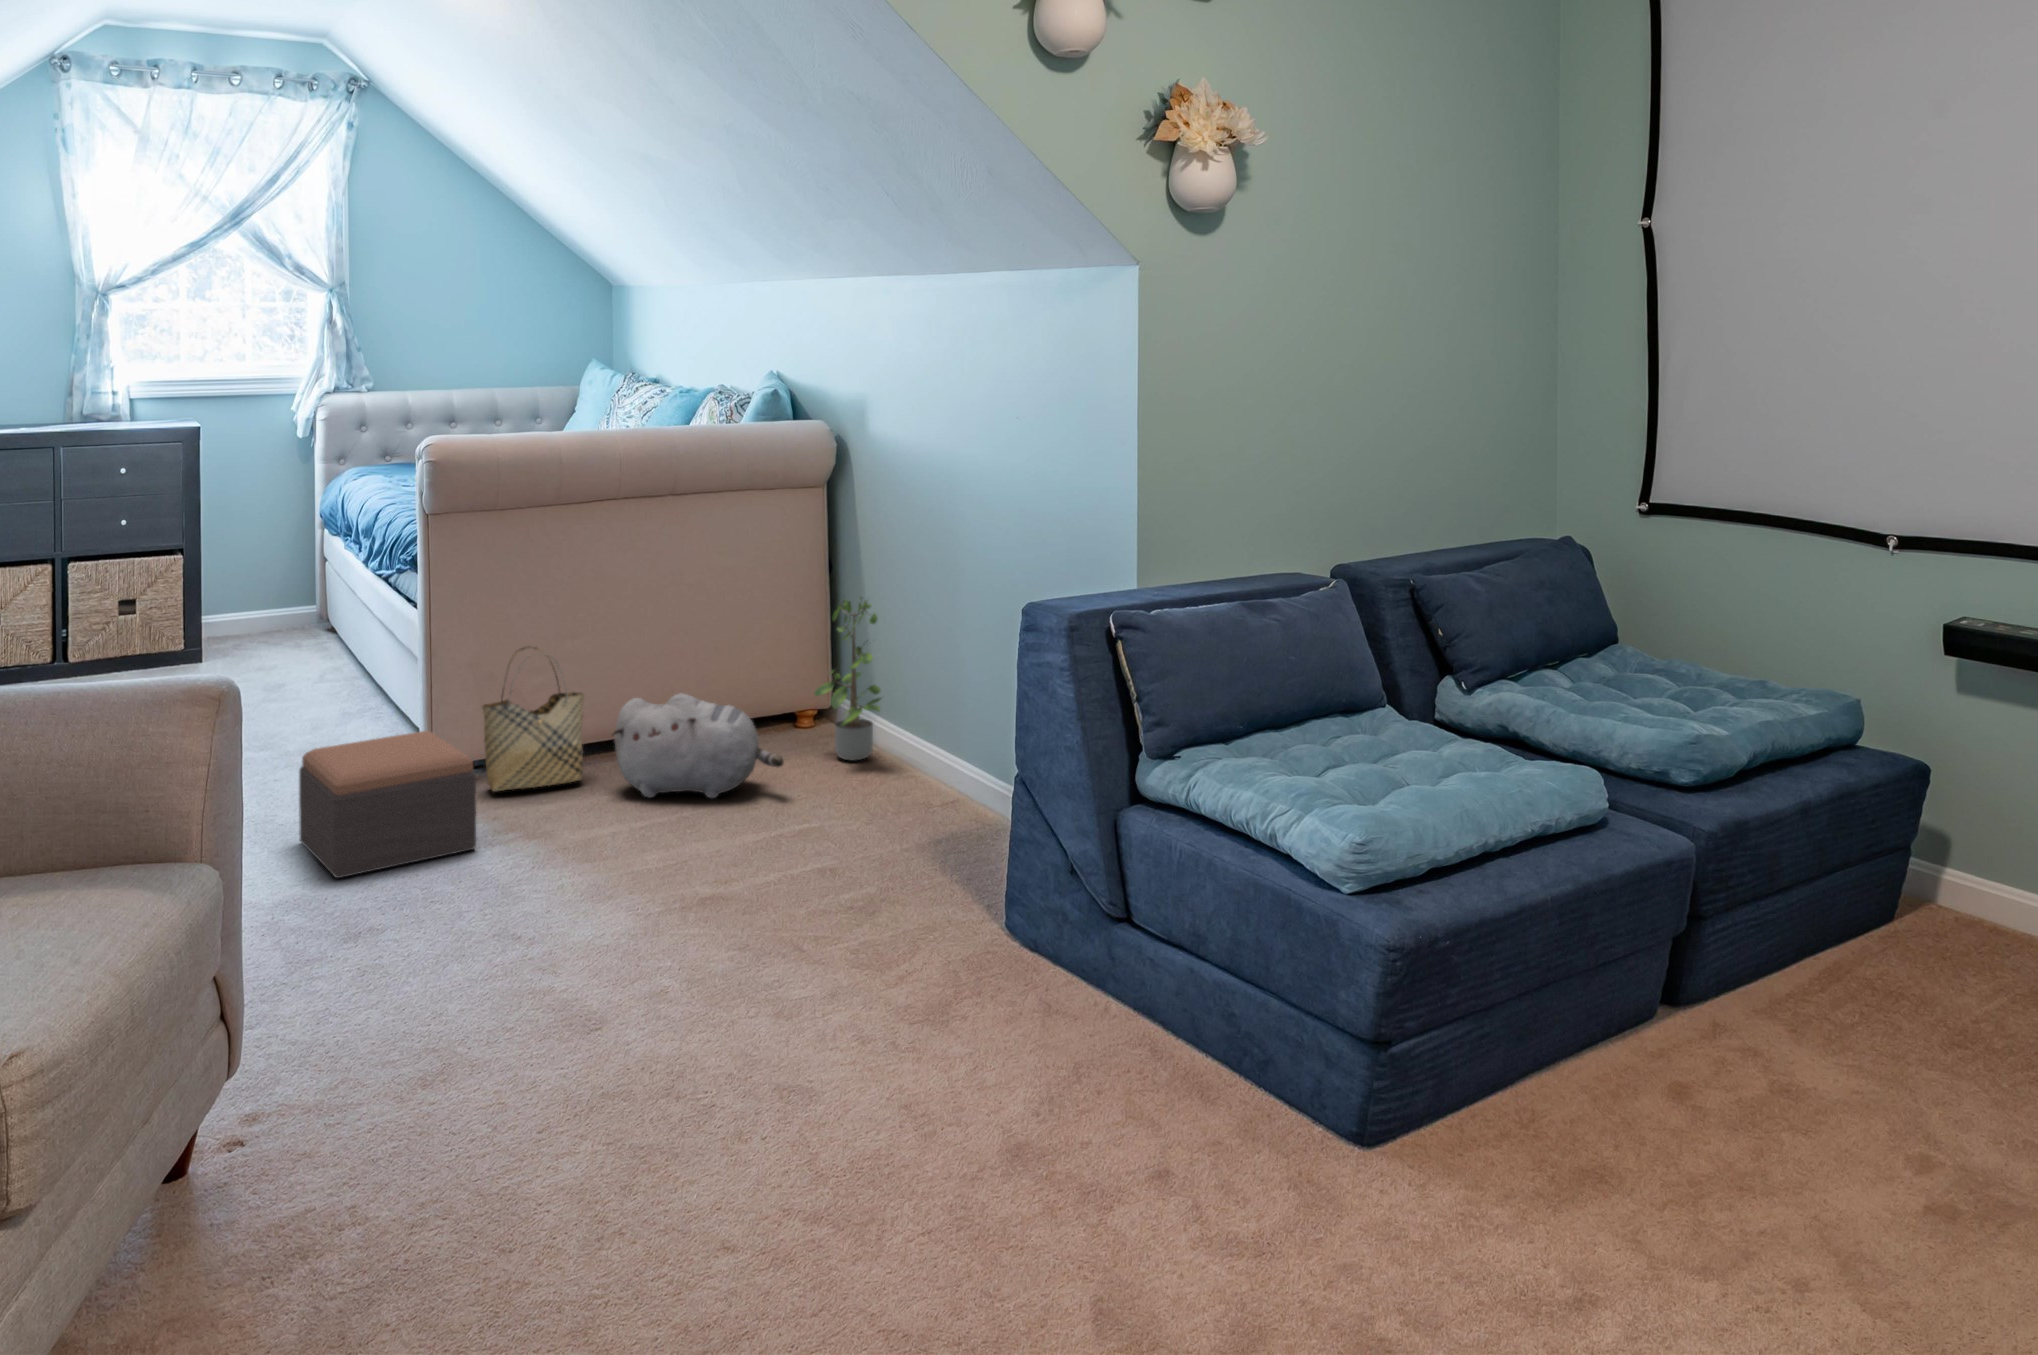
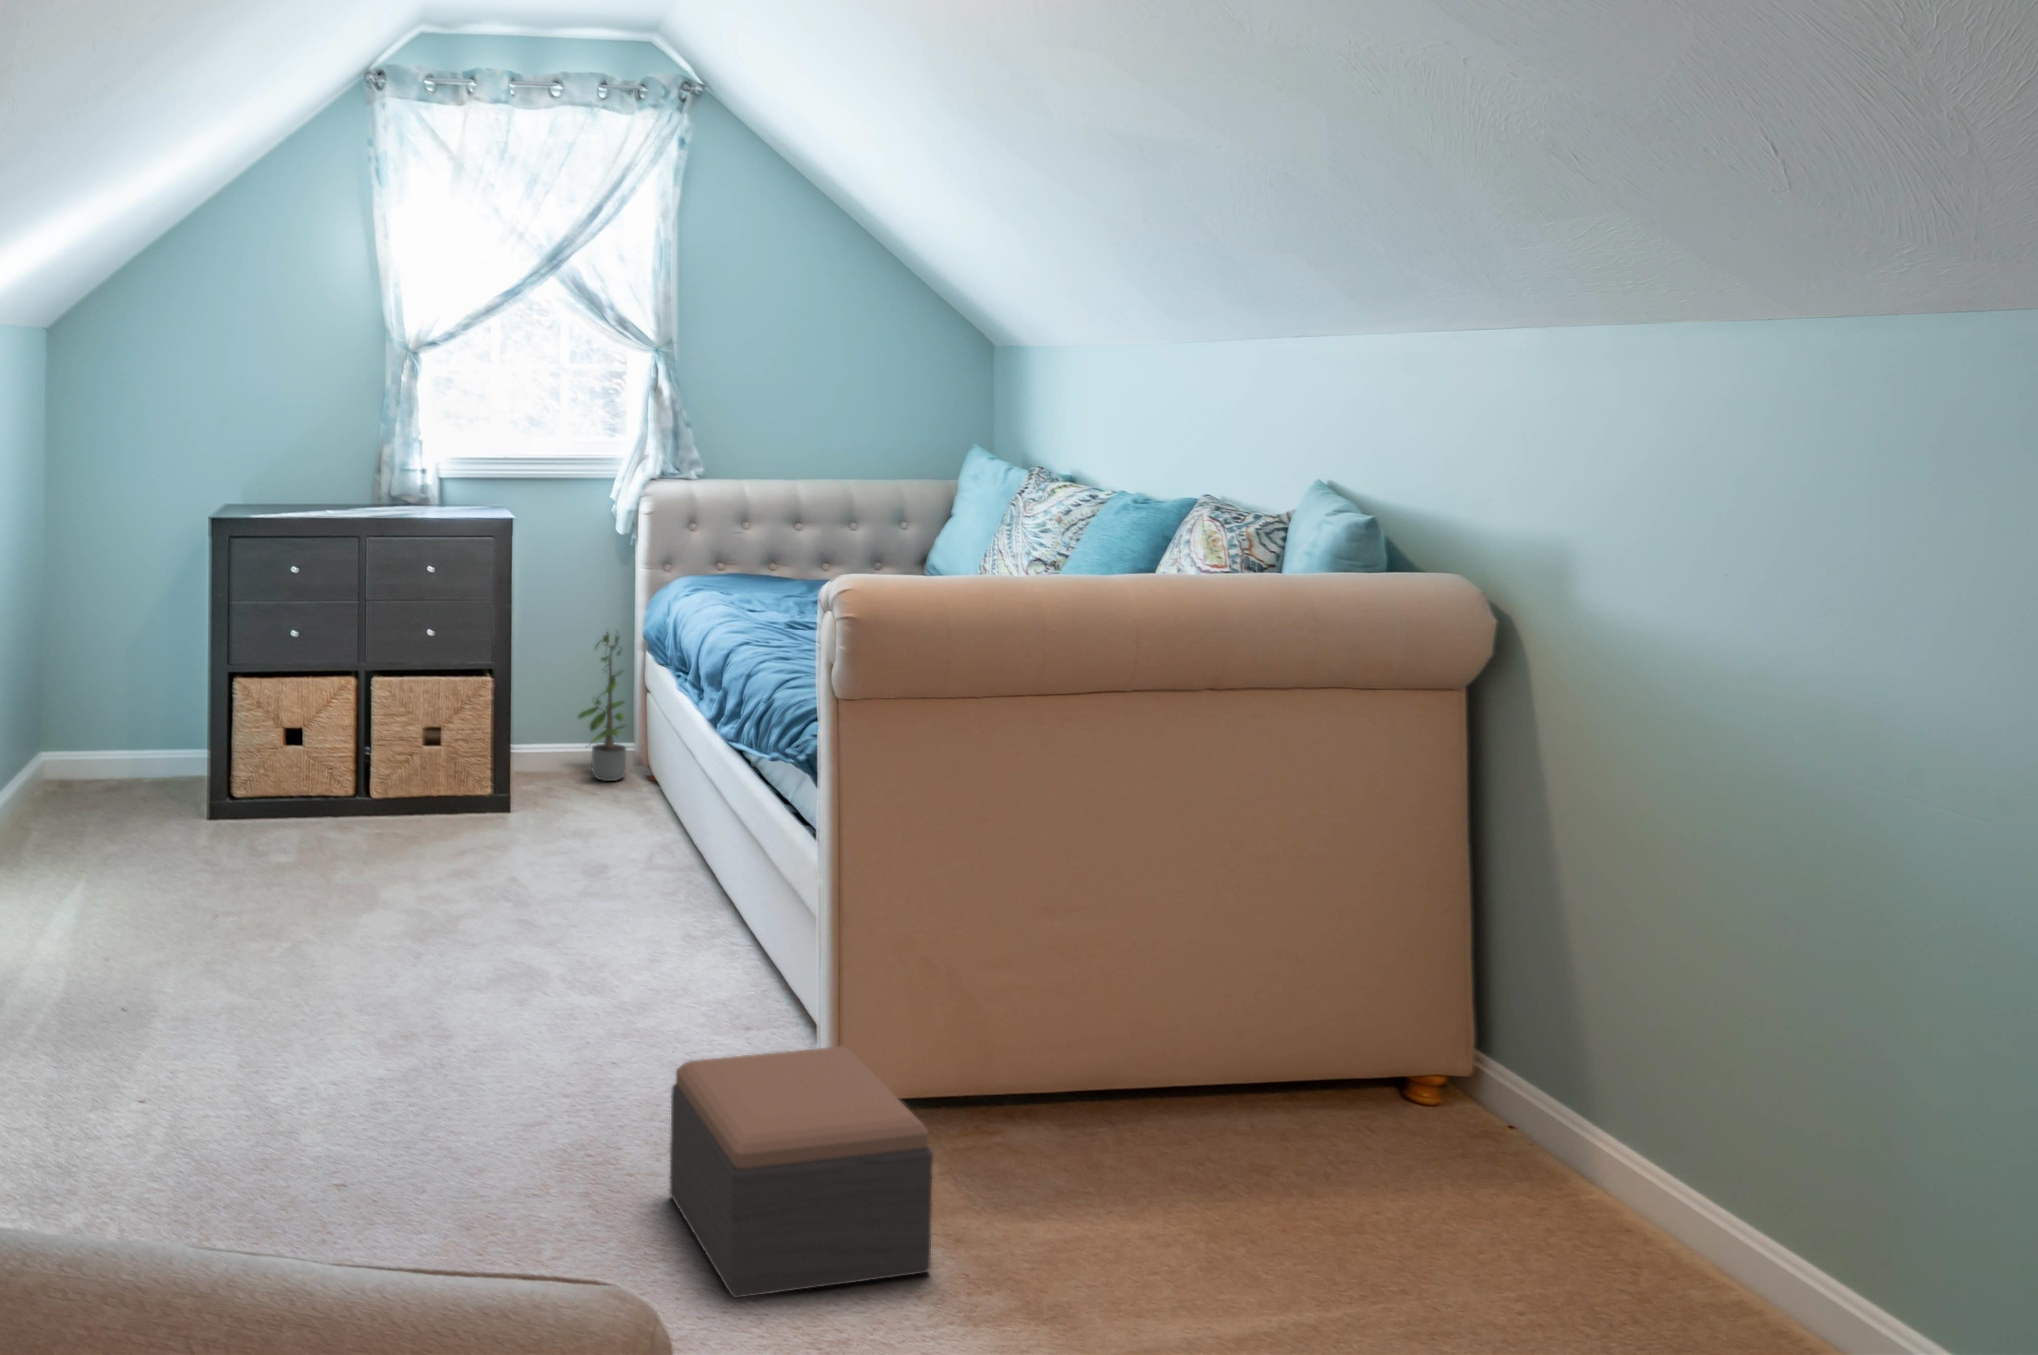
potted plant: present [815,600,881,760] -> present [578,632,626,781]
woven basket: present [482,646,584,792] -> none [910,913,1058,1141]
plush toy: present [611,694,784,798] -> none [1114,1029,1415,1225]

